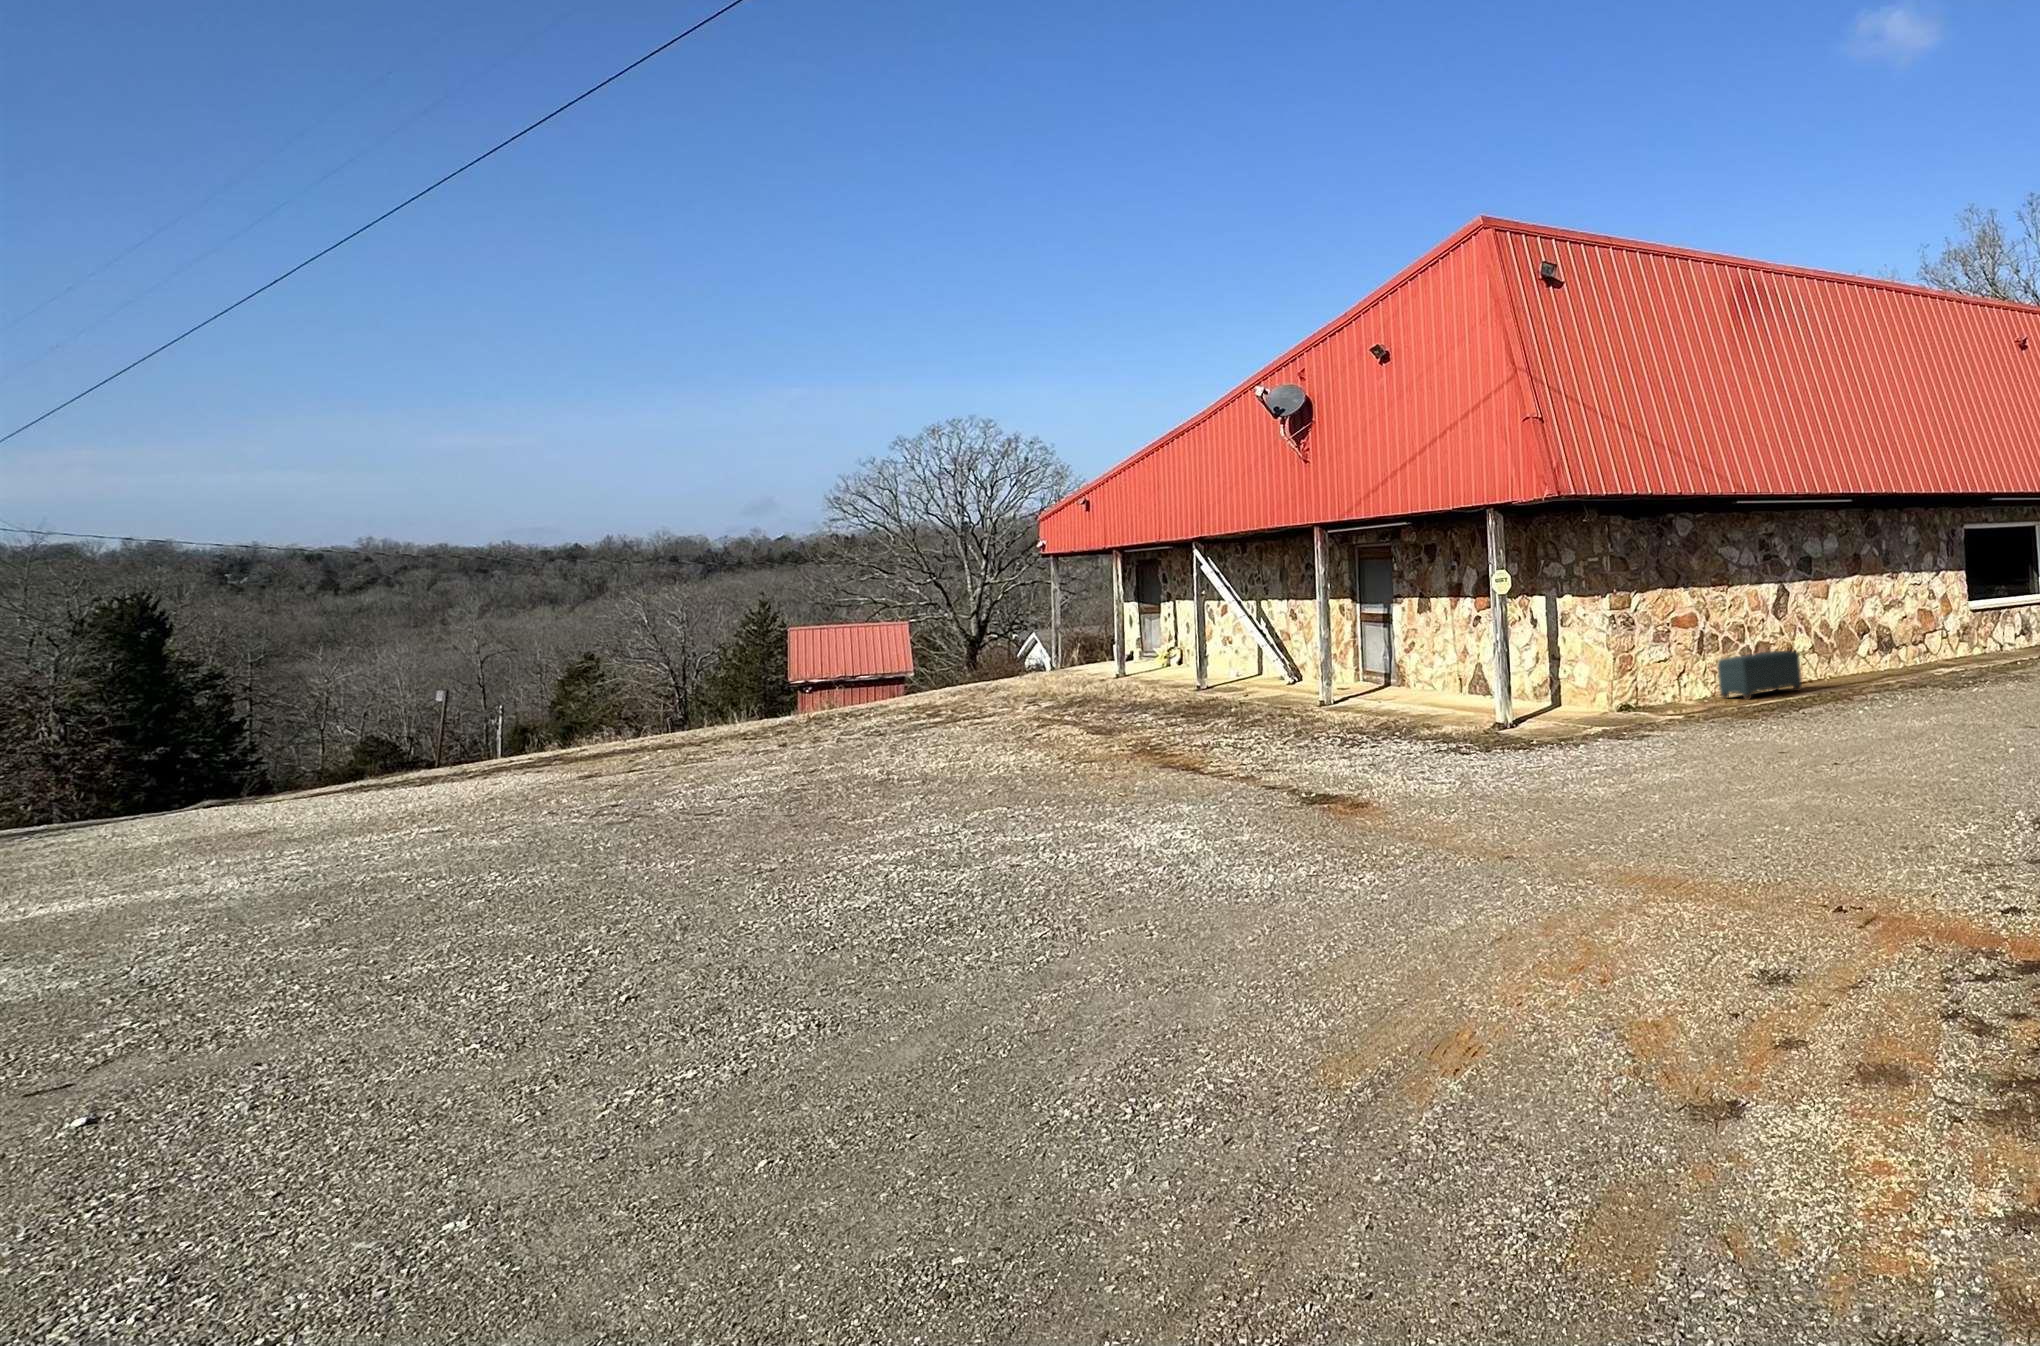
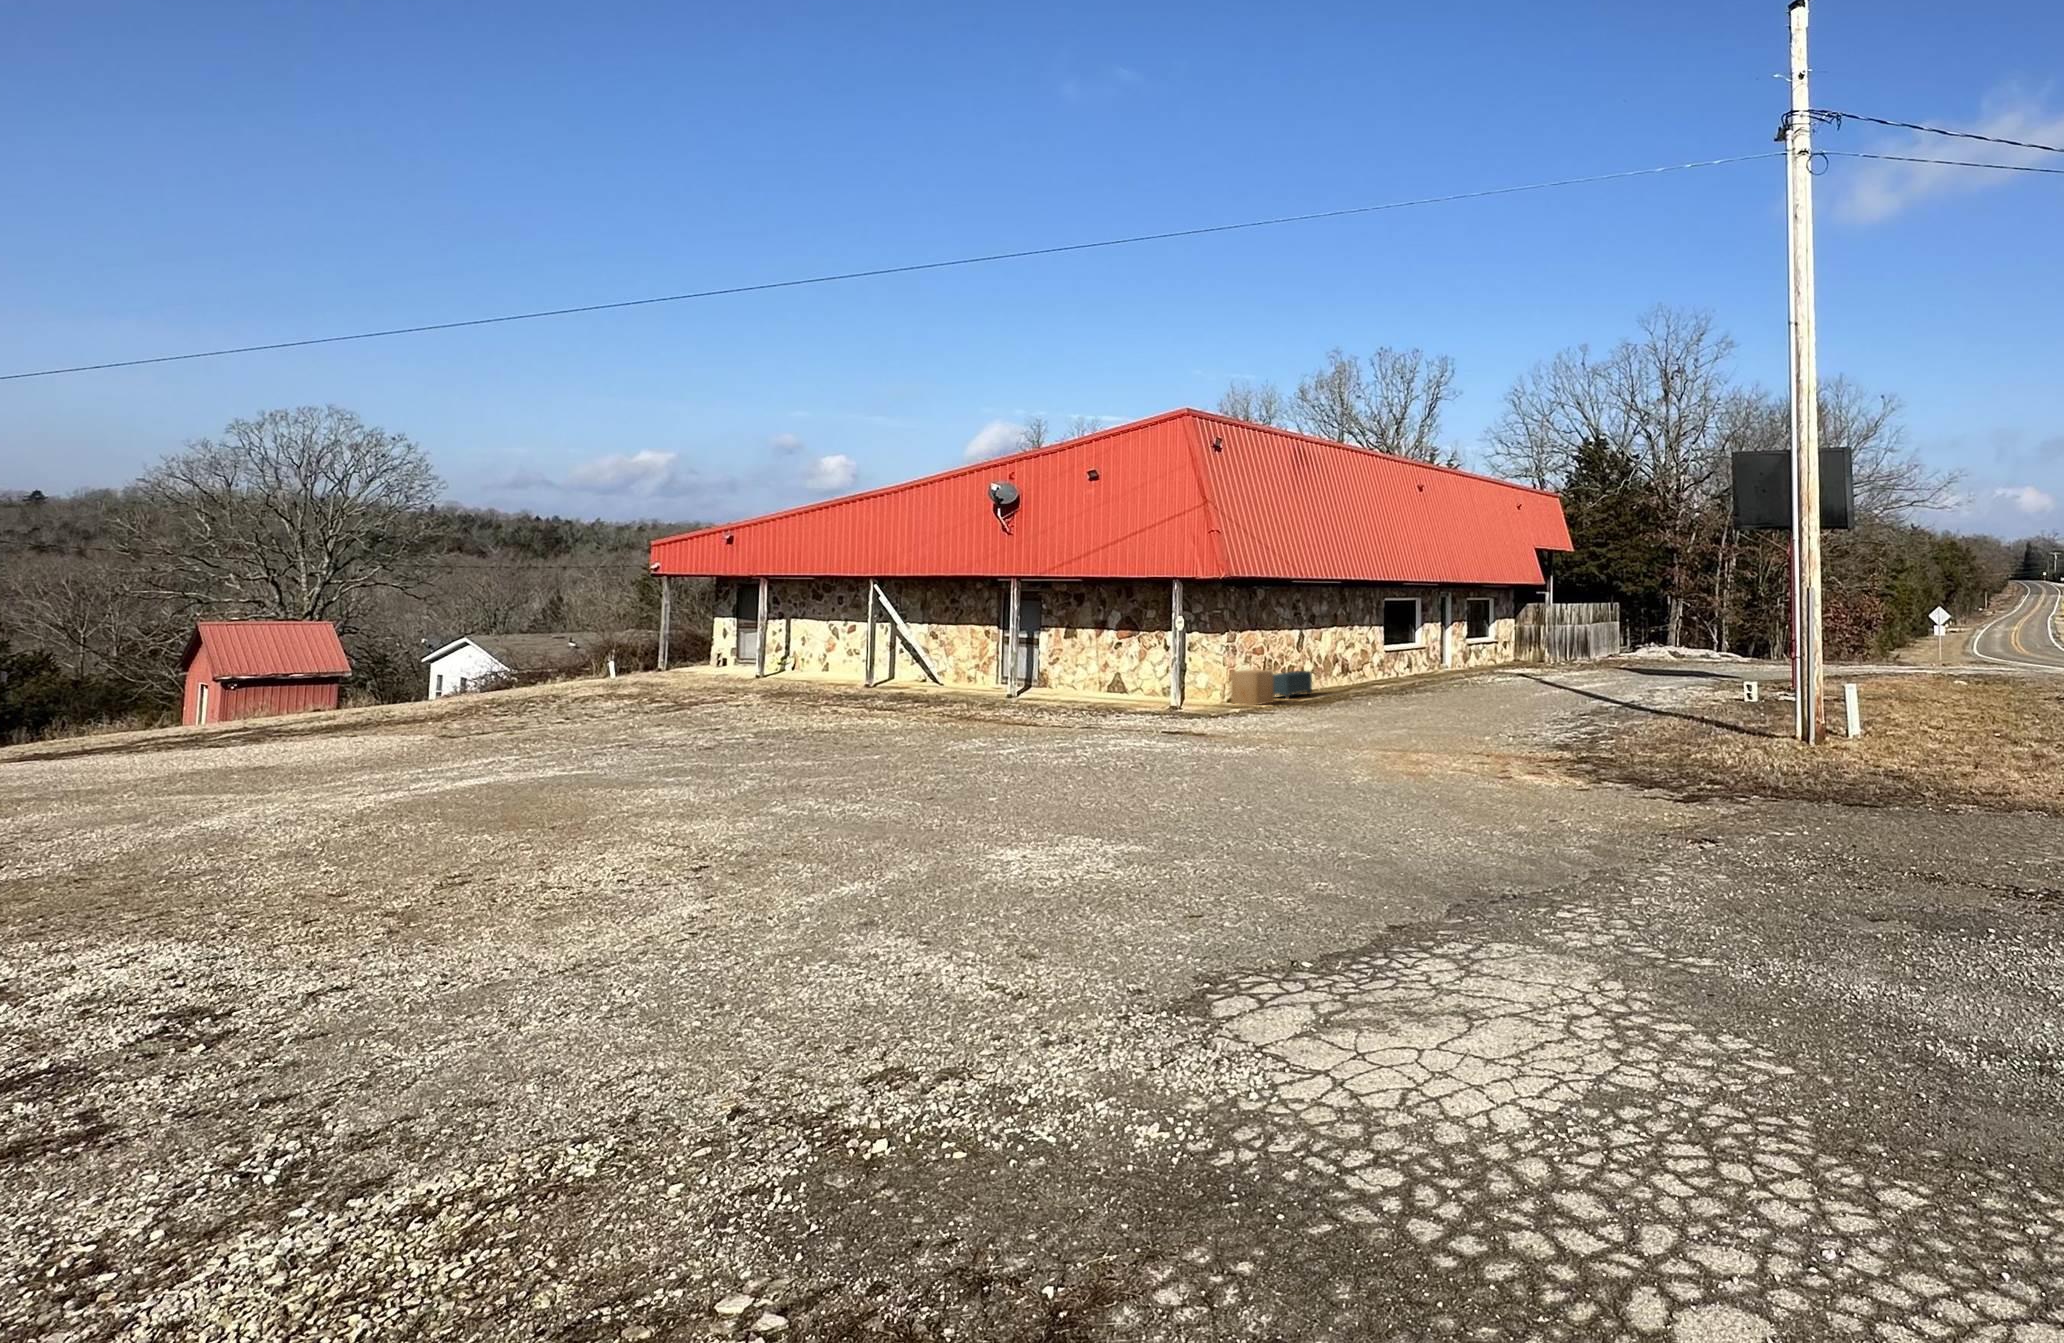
cardboard box: none [1630,653,1711,714] -> present [1231,670,1274,705]

